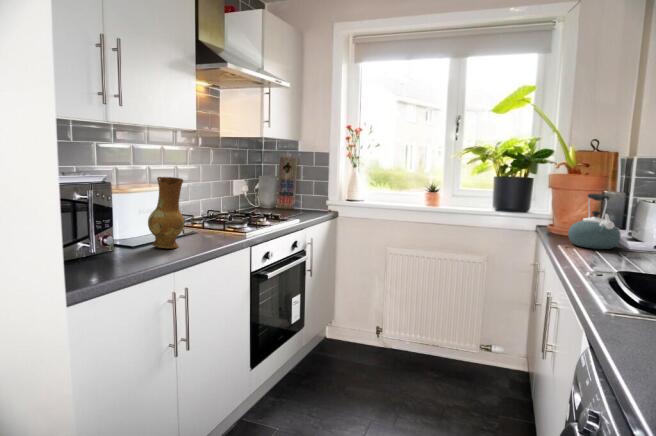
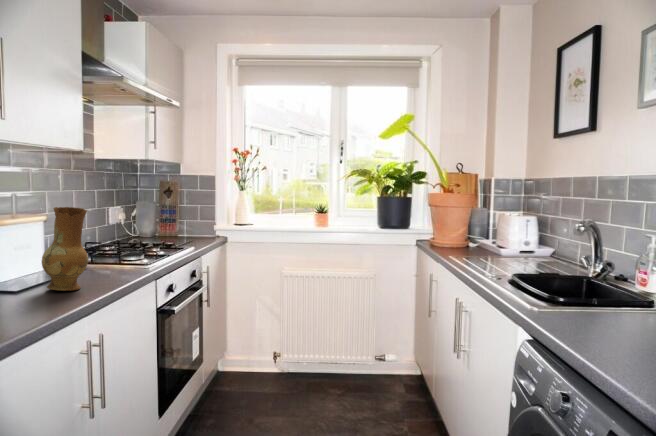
kettle: present [568,194,621,249] -> none [454,210,494,257]

